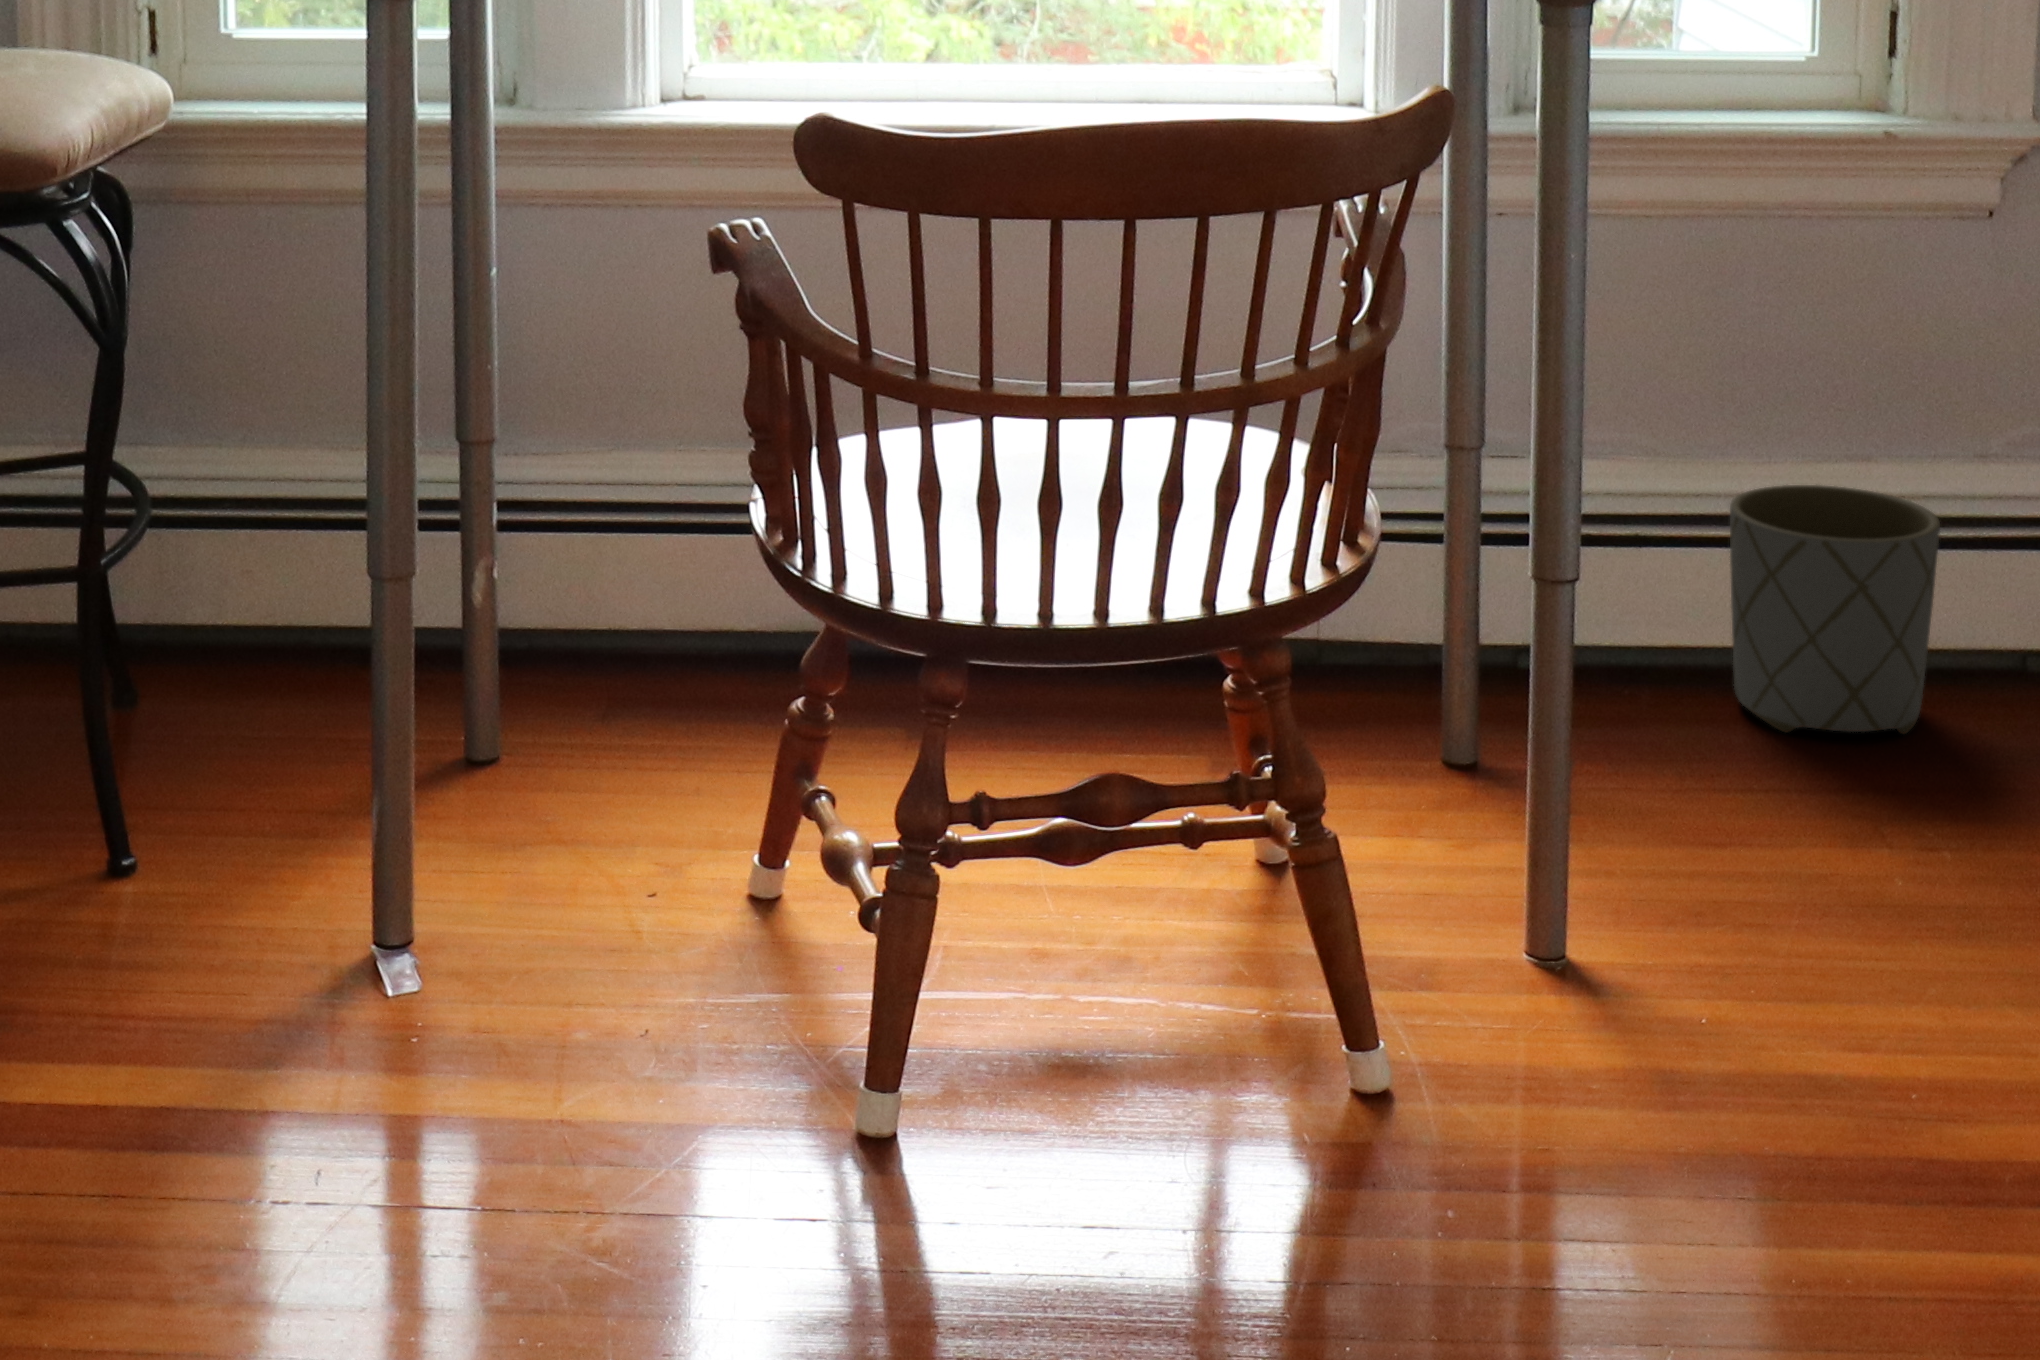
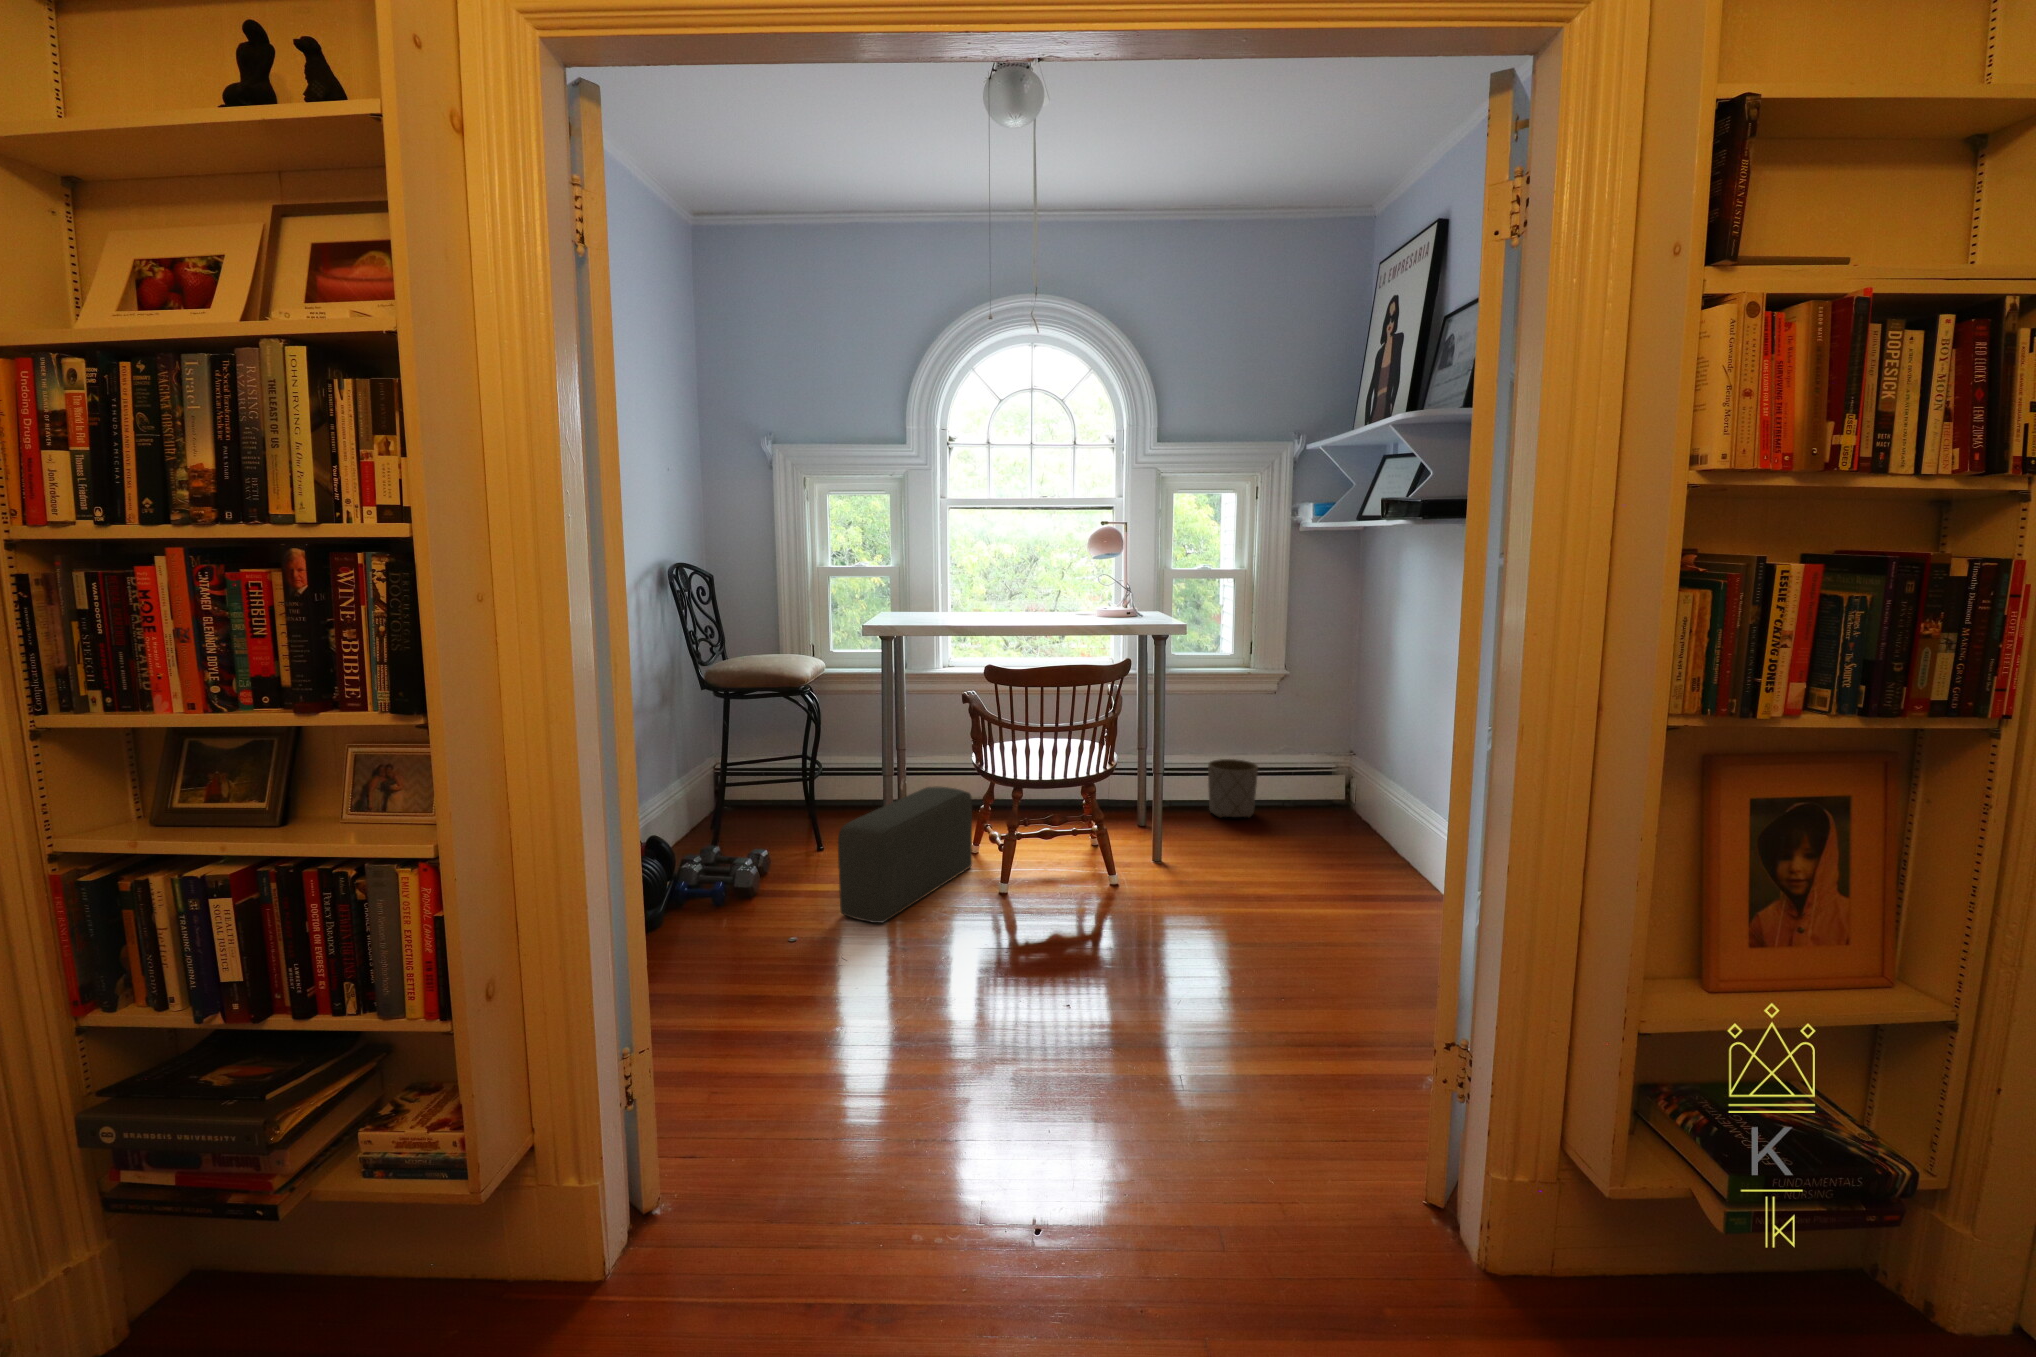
pouf: none [120,621,751,1293] -> present [838,786,972,923]

